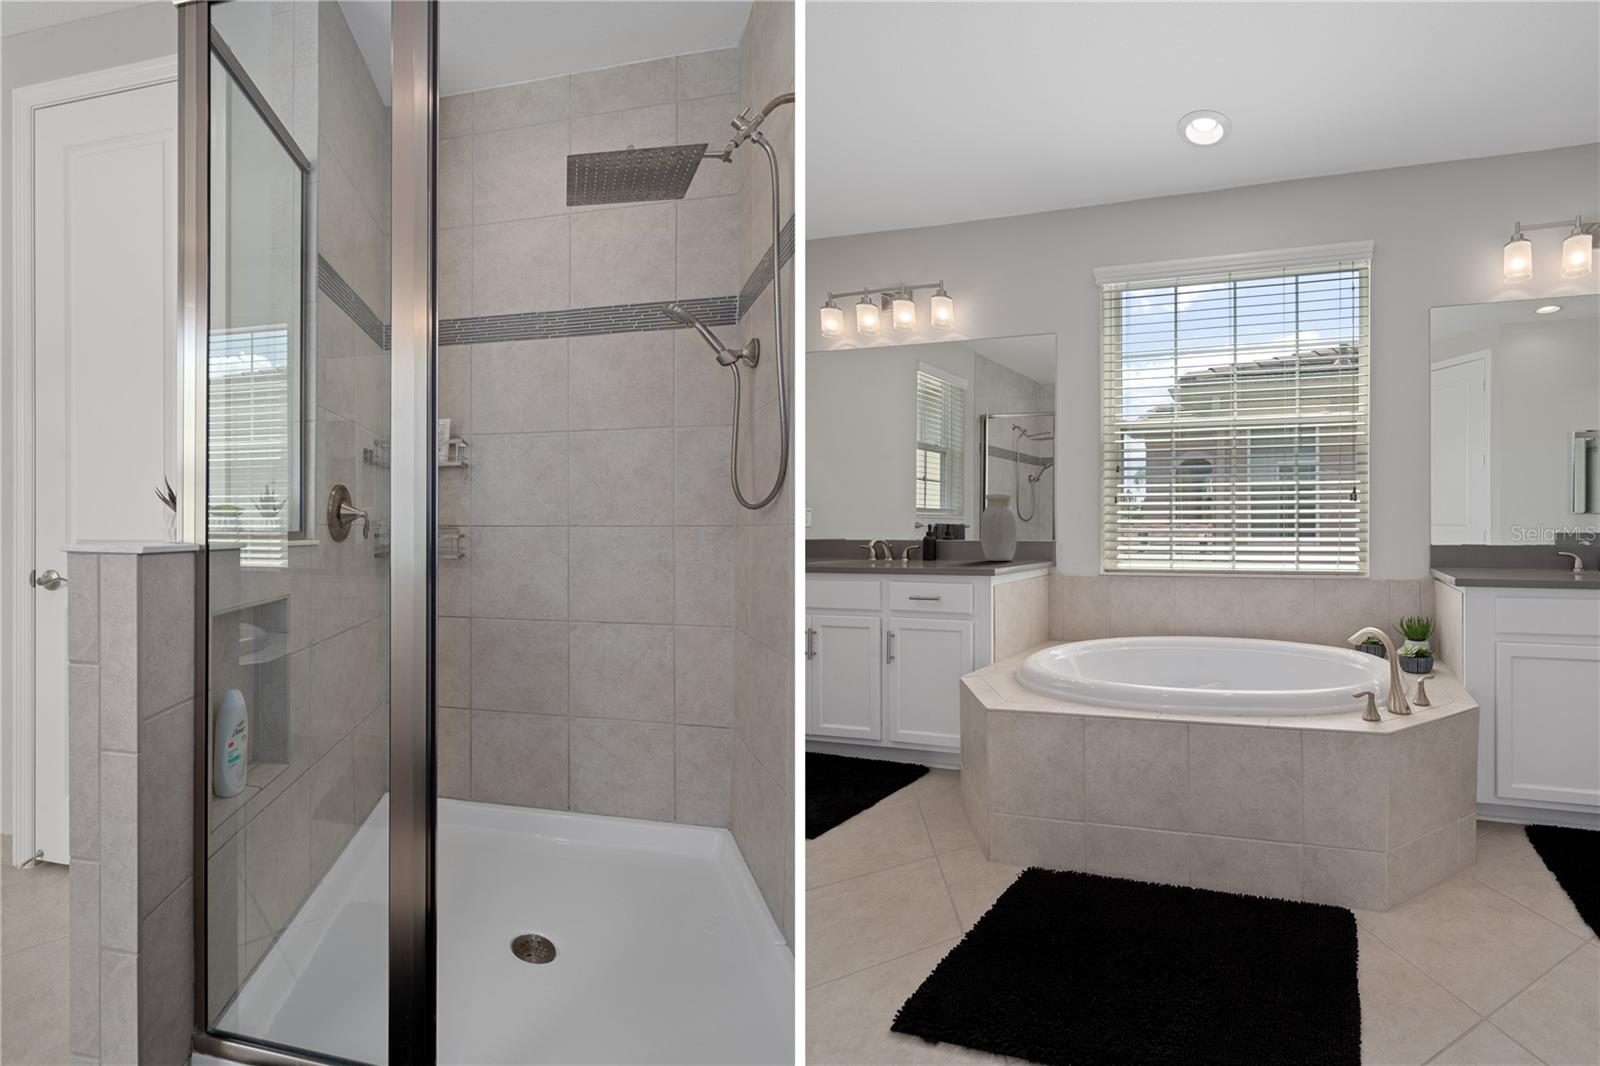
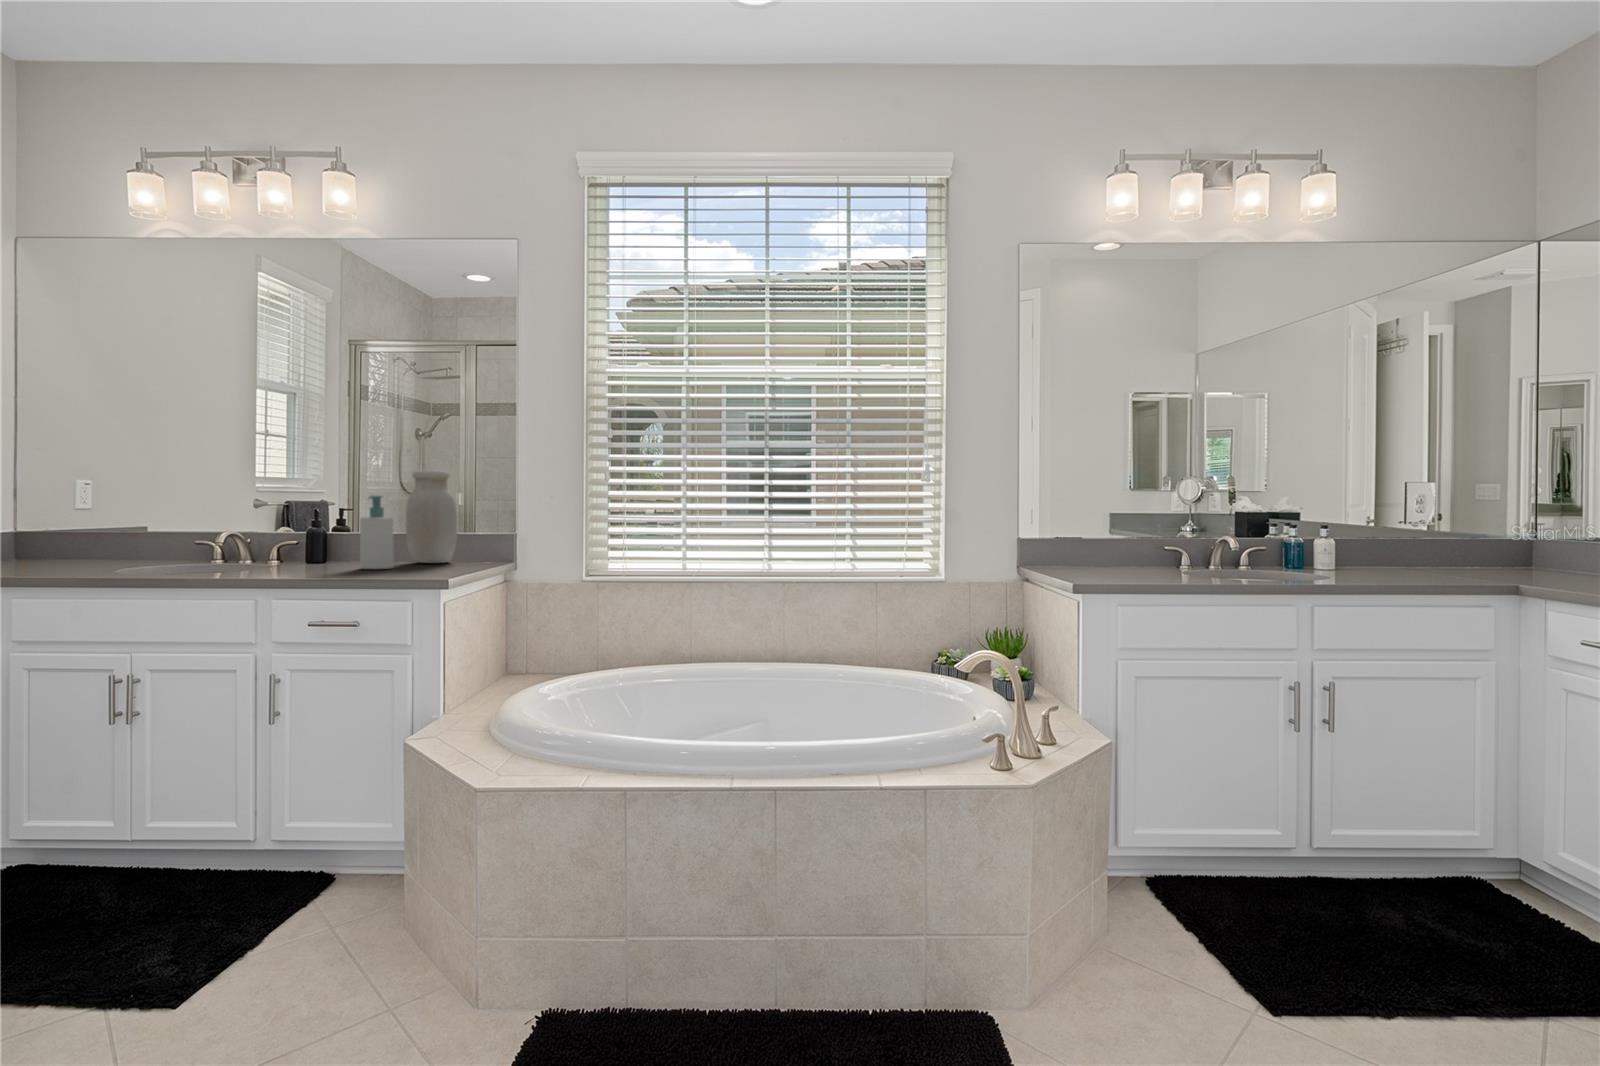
soap bottle: none [948,512,971,564] -> present [360,495,394,569]

